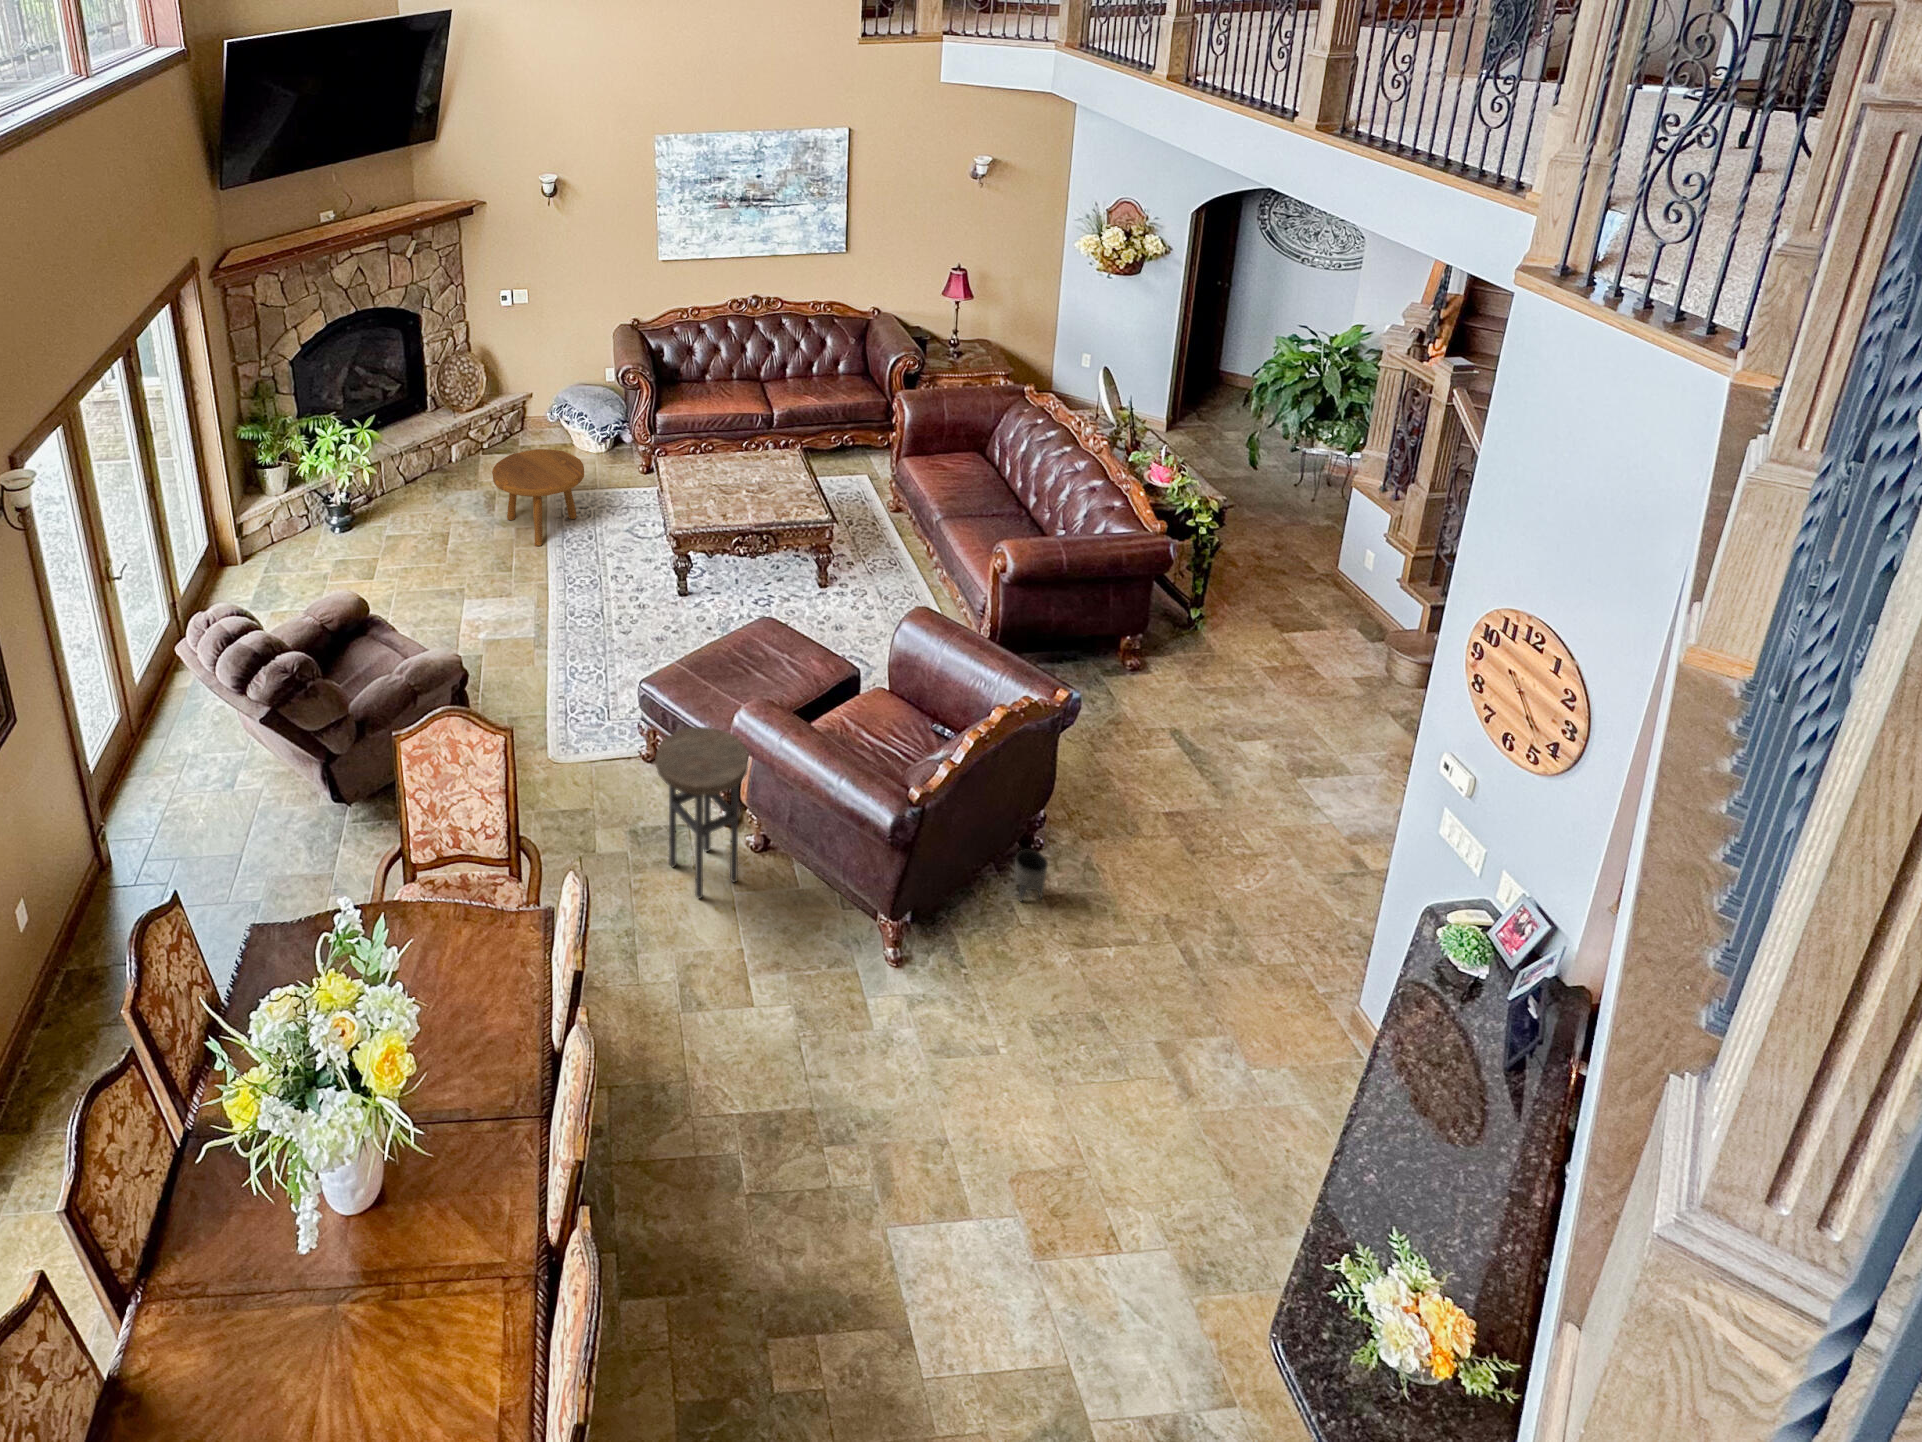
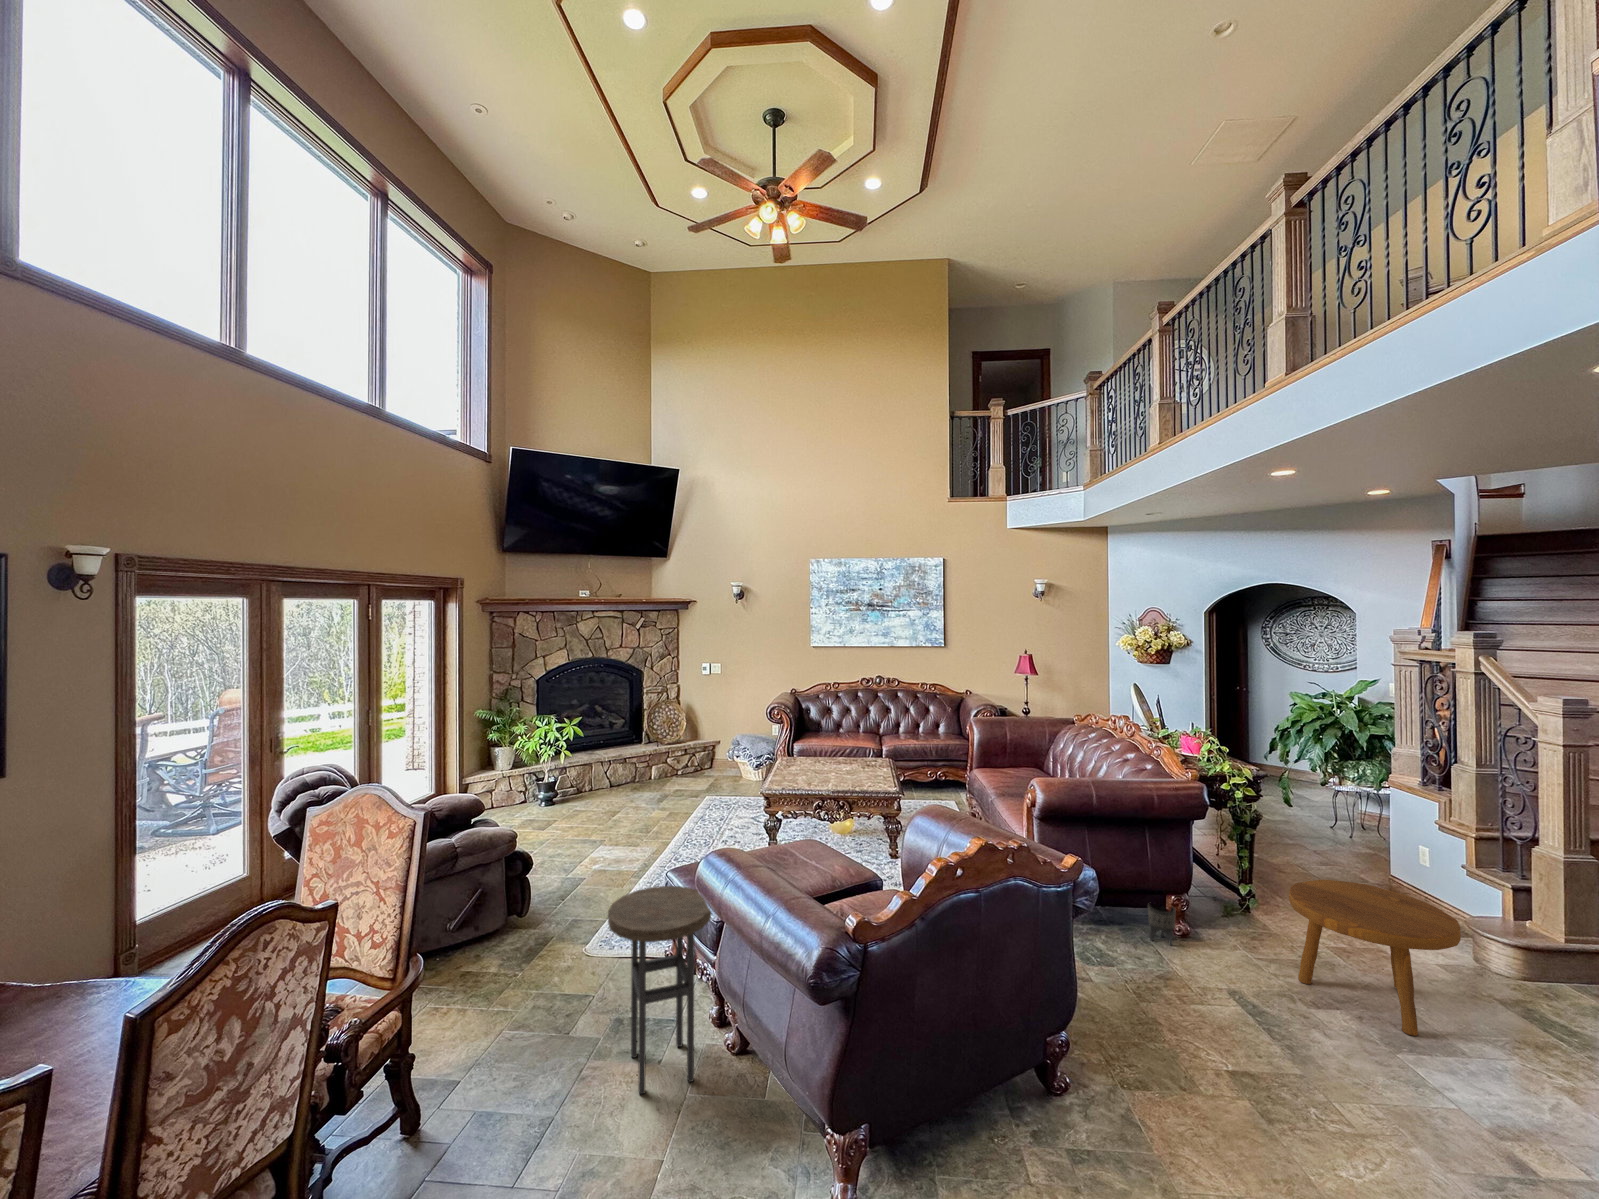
footstool: present [492,449,584,546] -> present [1289,880,1461,1036]
planter: present [1015,850,1048,901] -> present [1148,902,1175,945]

